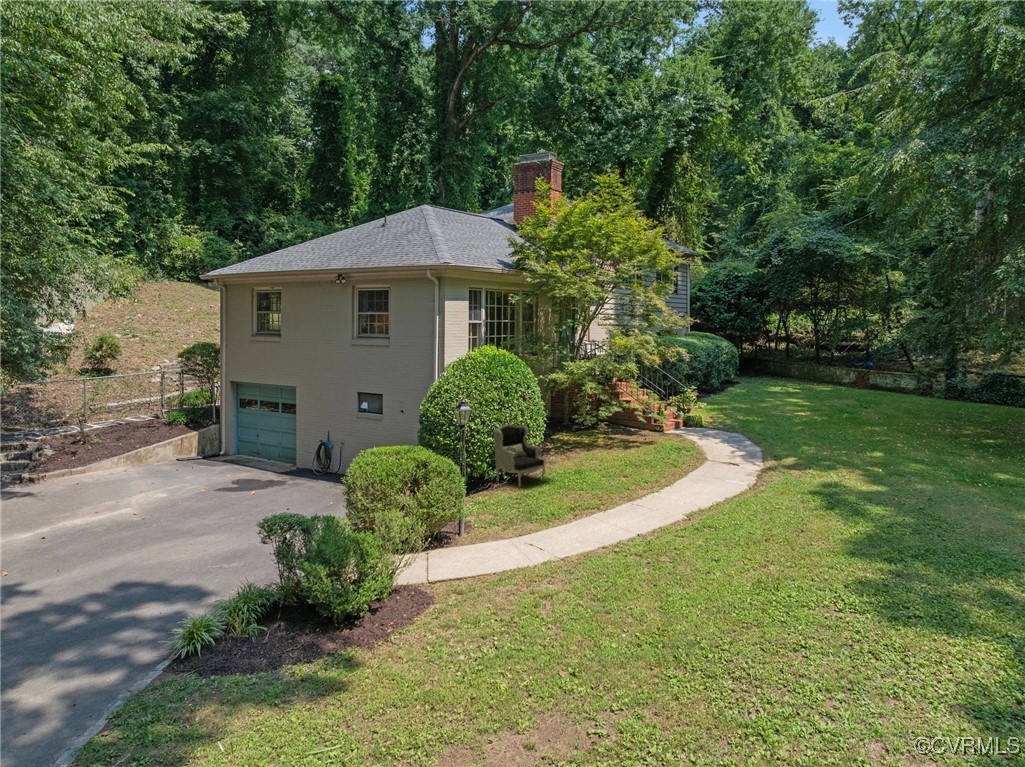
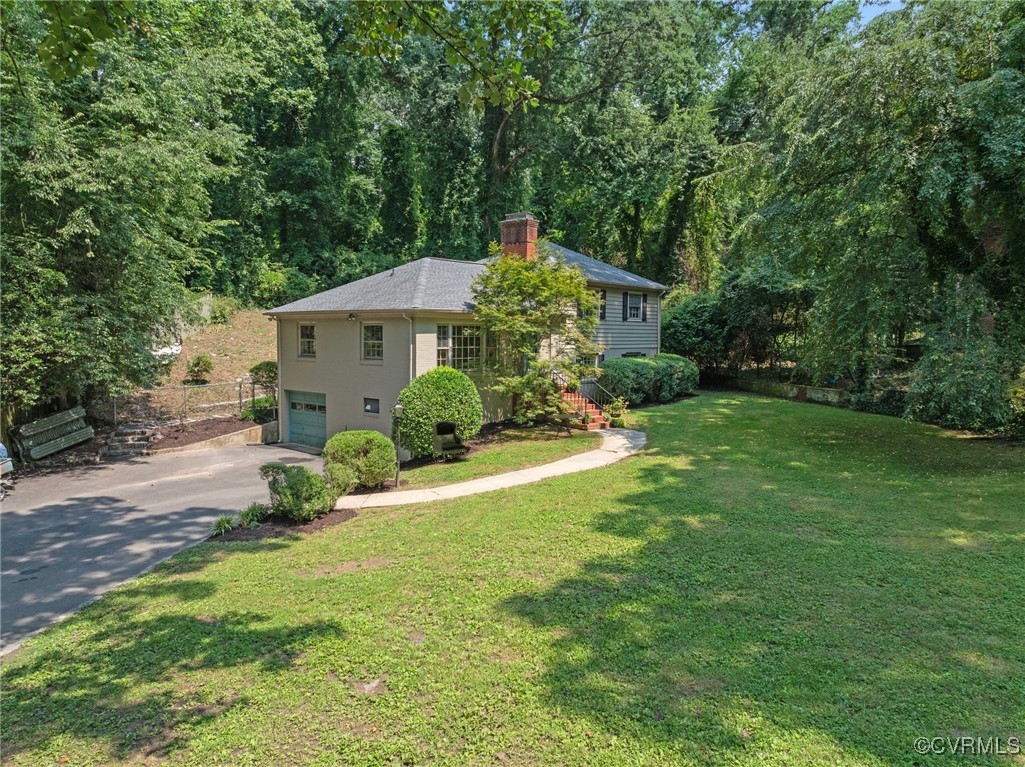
round table: none [608,407,650,440] -> present [548,414,579,439]

